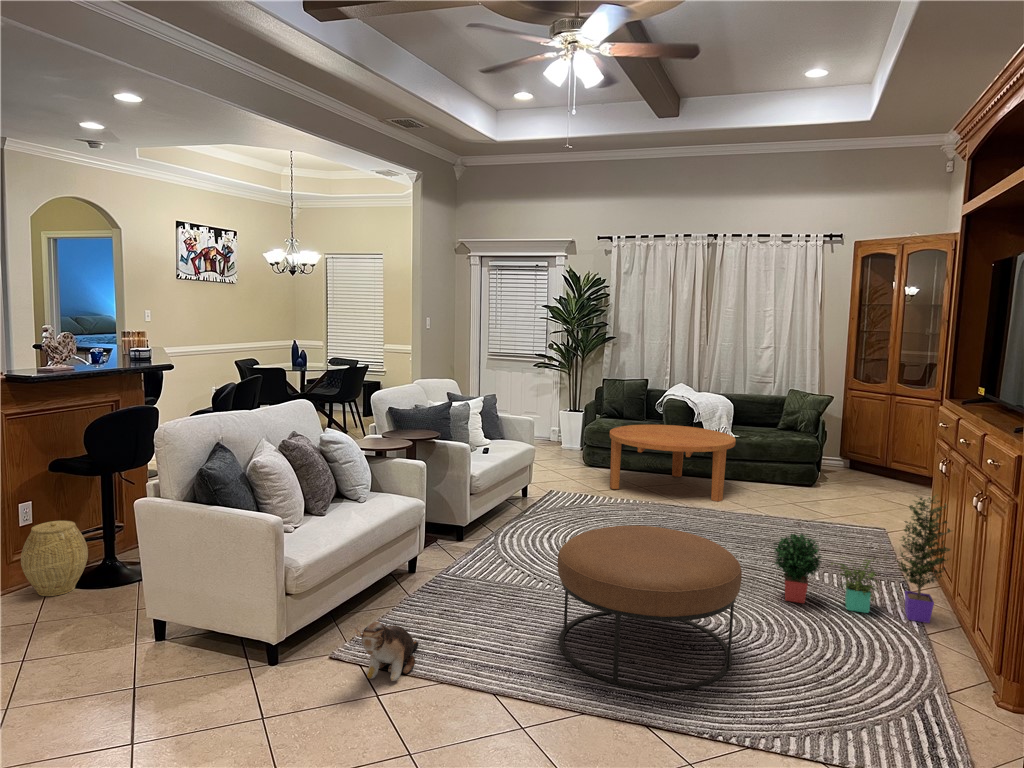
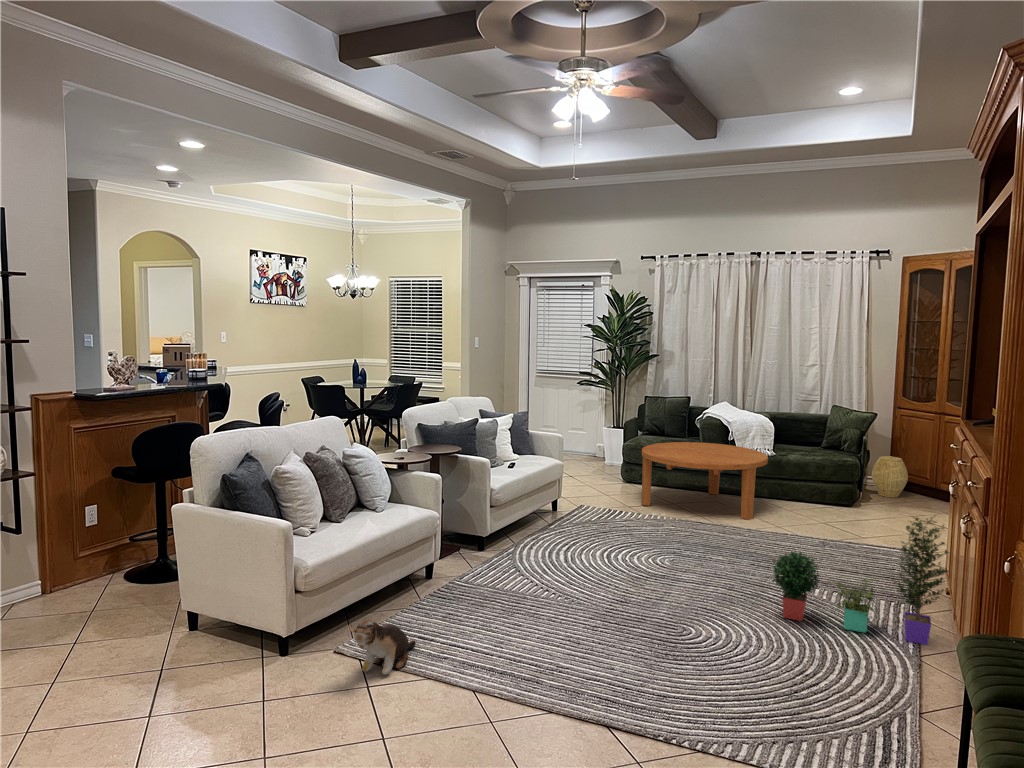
woven basket: present [21,521,88,596] -> present [872,456,908,497]
ottoman: present [558,526,742,691] -> none [544,539,719,696]

